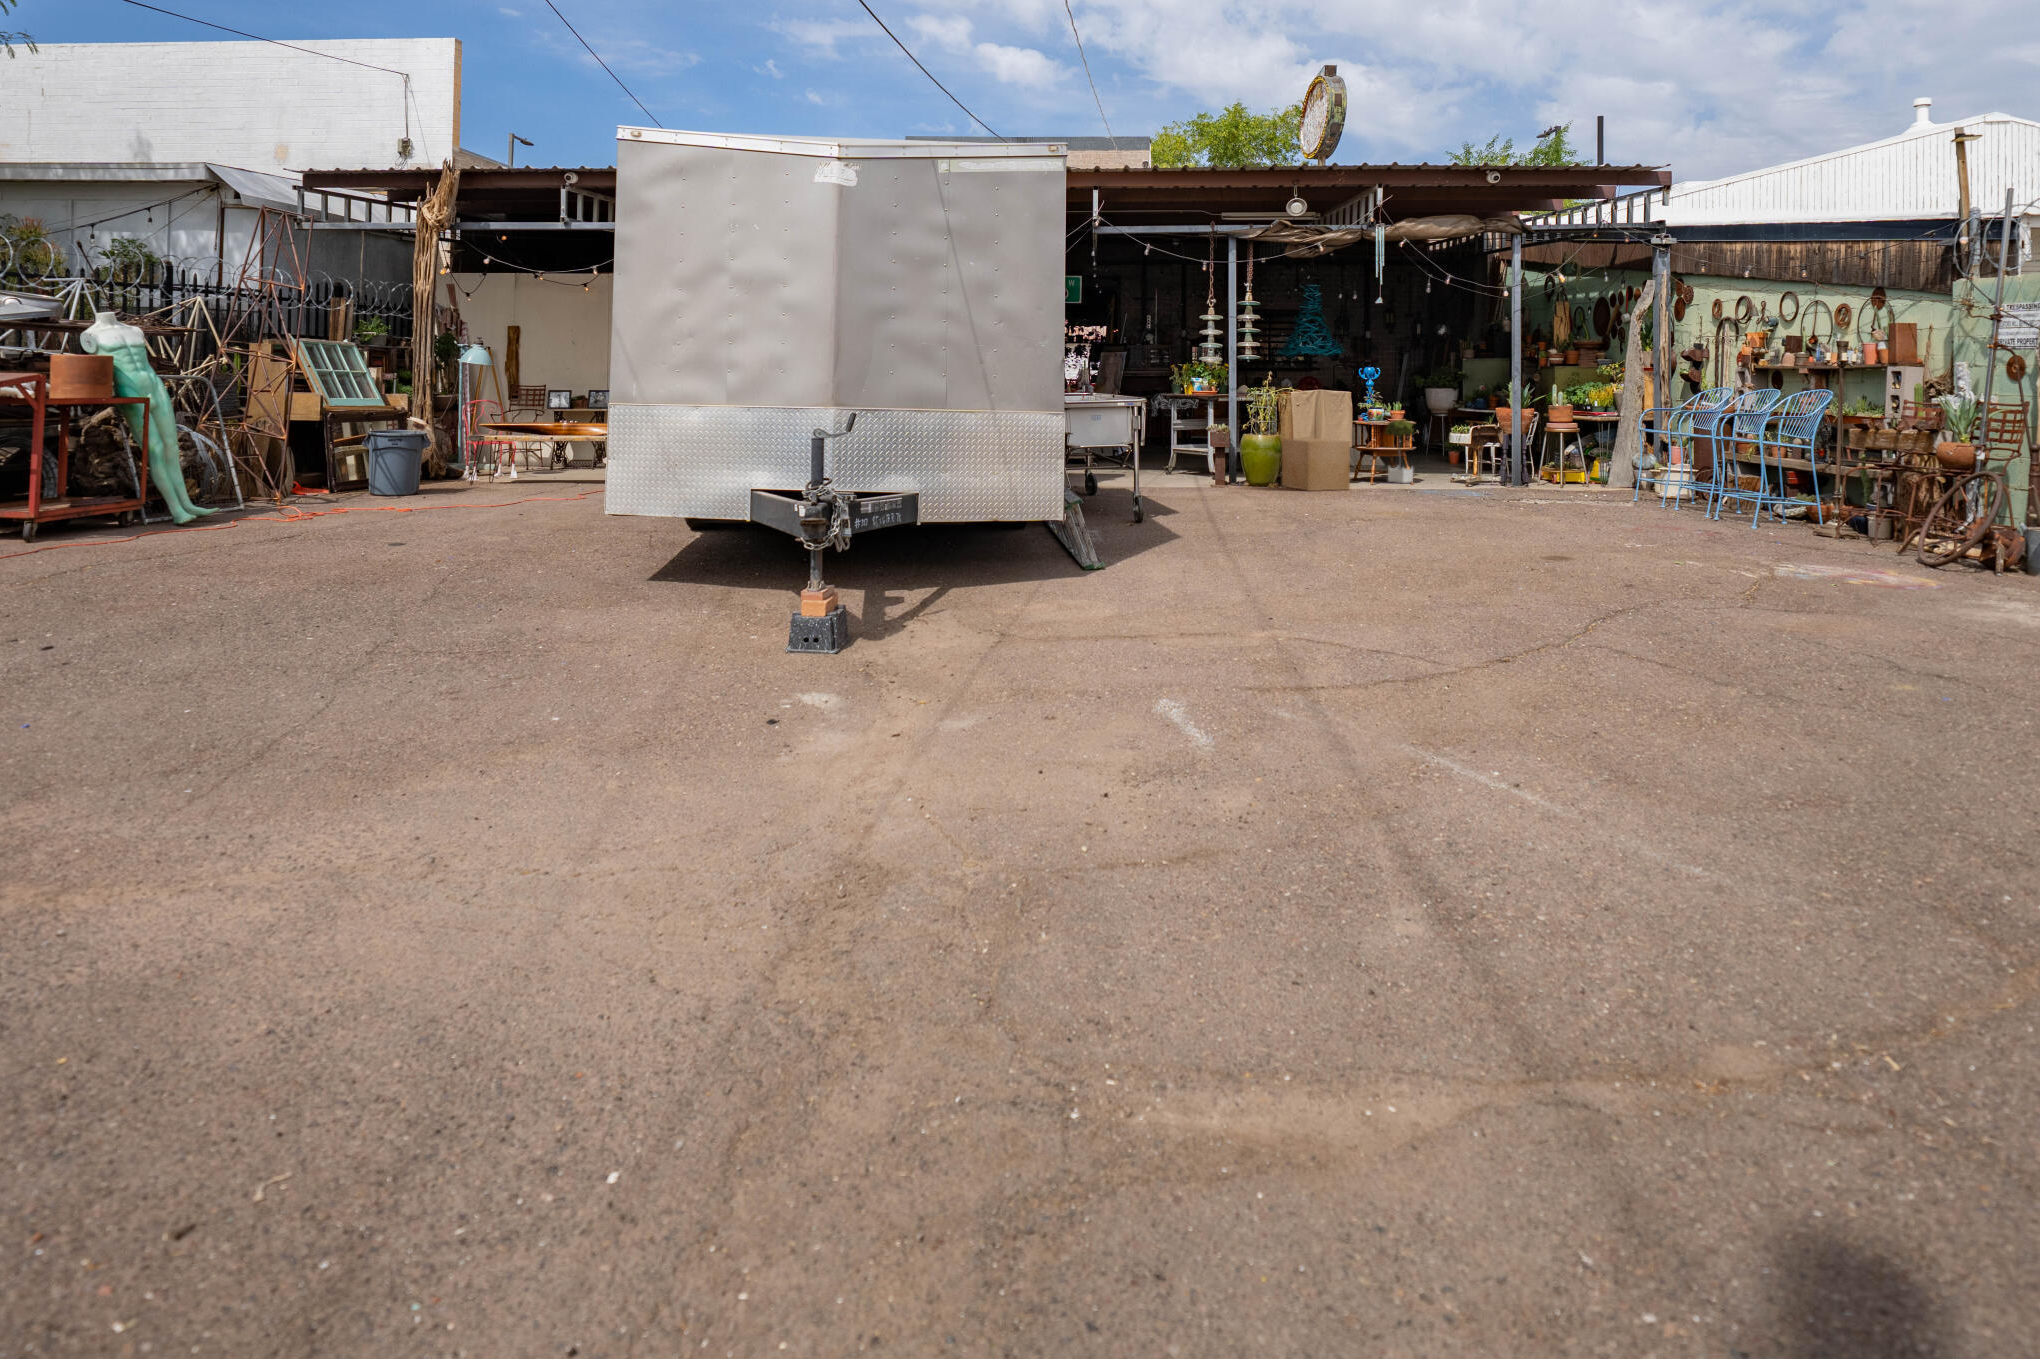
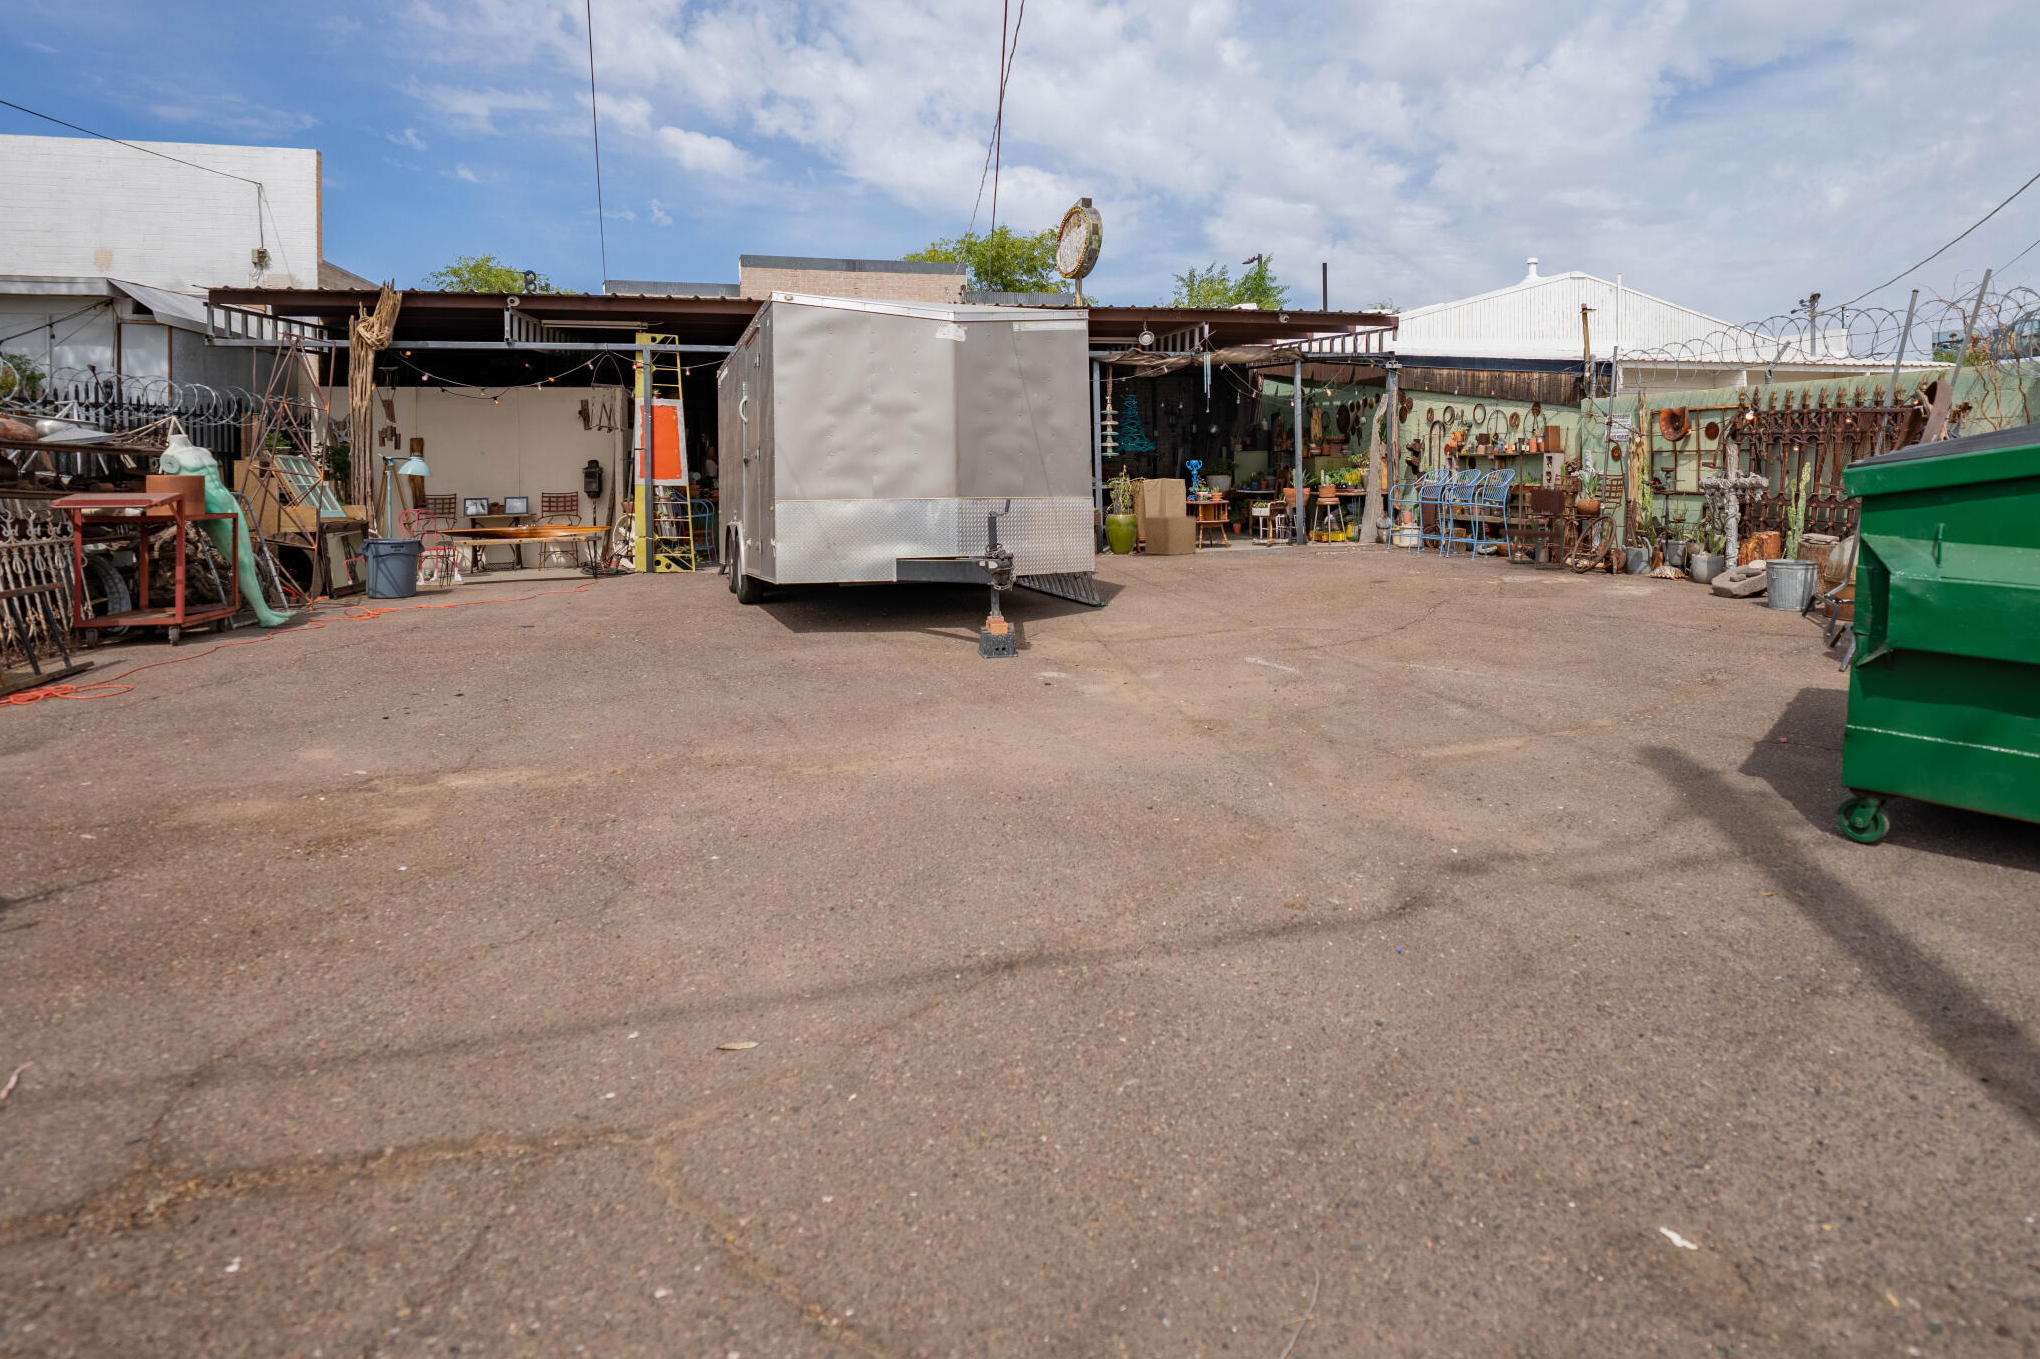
potted tree: present [1385,419,1413,483] -> none [1213,499,1234,548]
bench: none [1801,421,1916,550] -> present [1499,489,1565,569]

